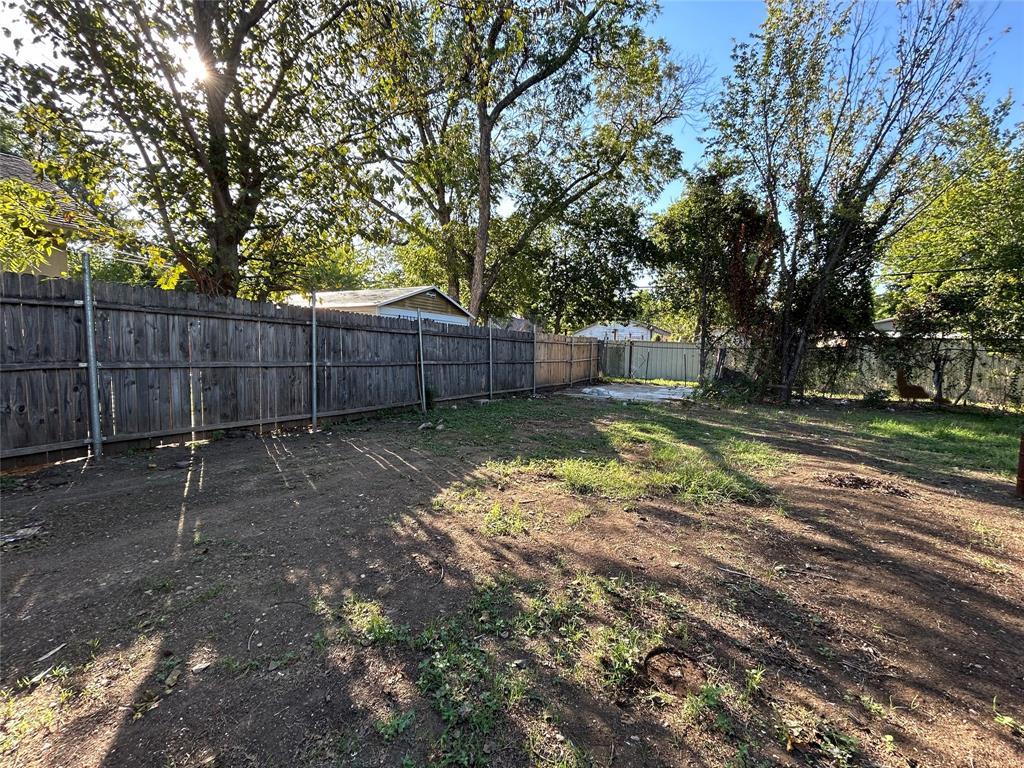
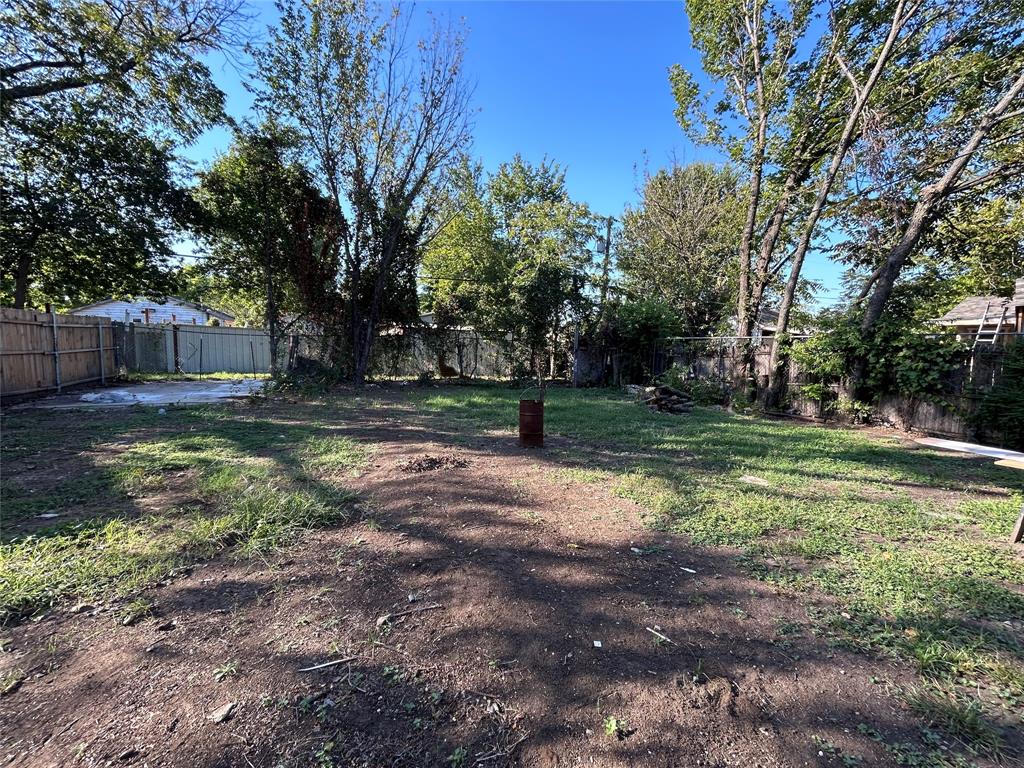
bench: present [760,377,804,404] -> none [335,365,374,390]

